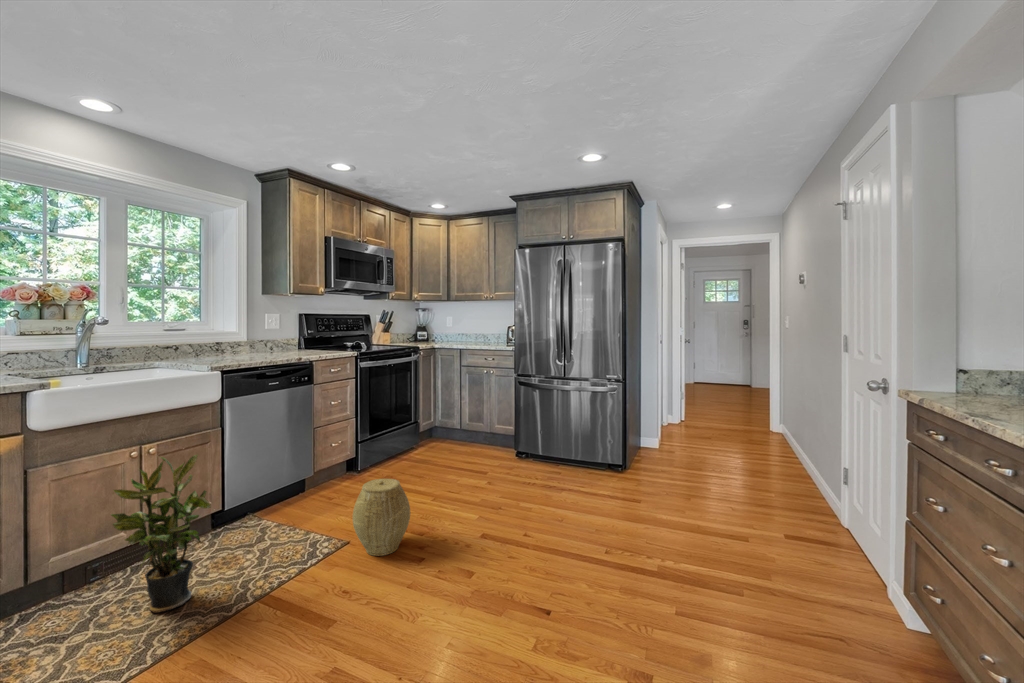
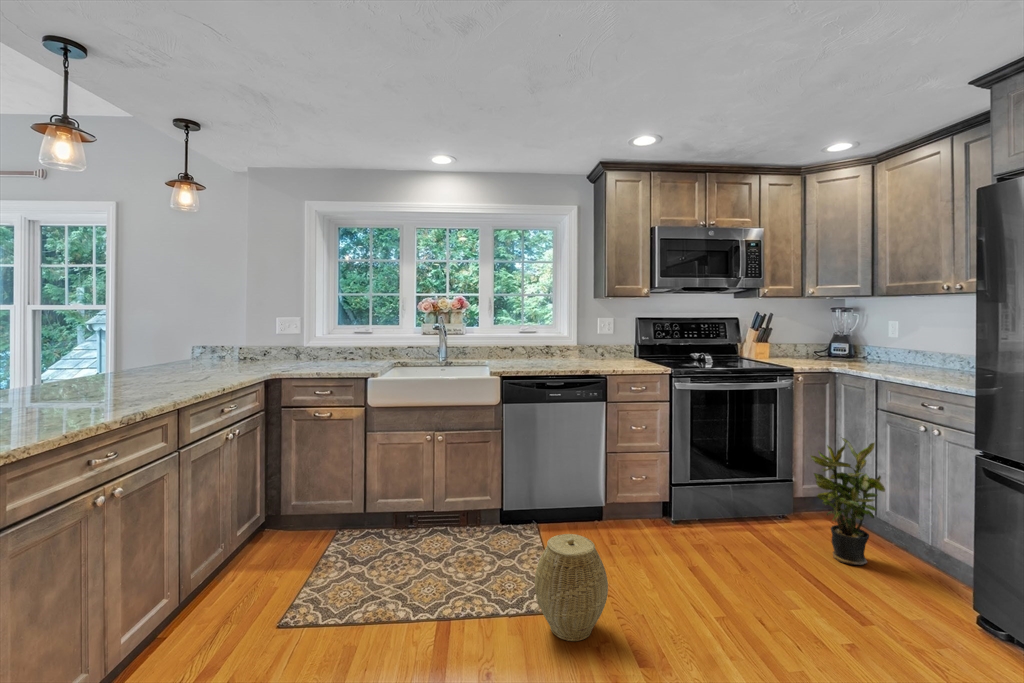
potted plant: present [111,455,210,613] -> present [811,438,885,565]

